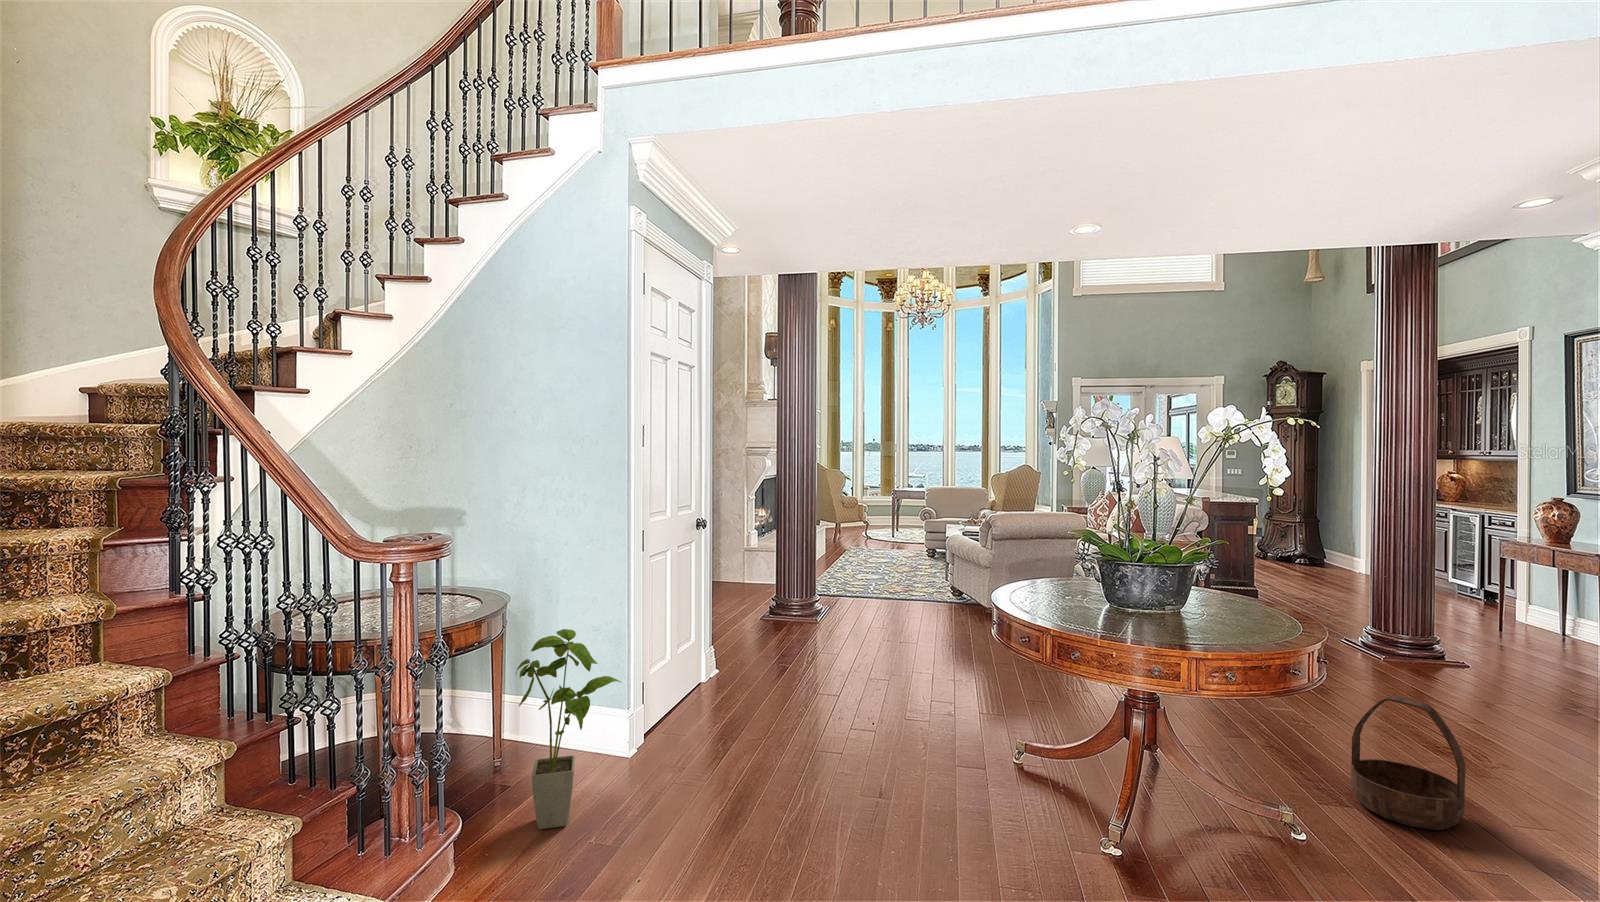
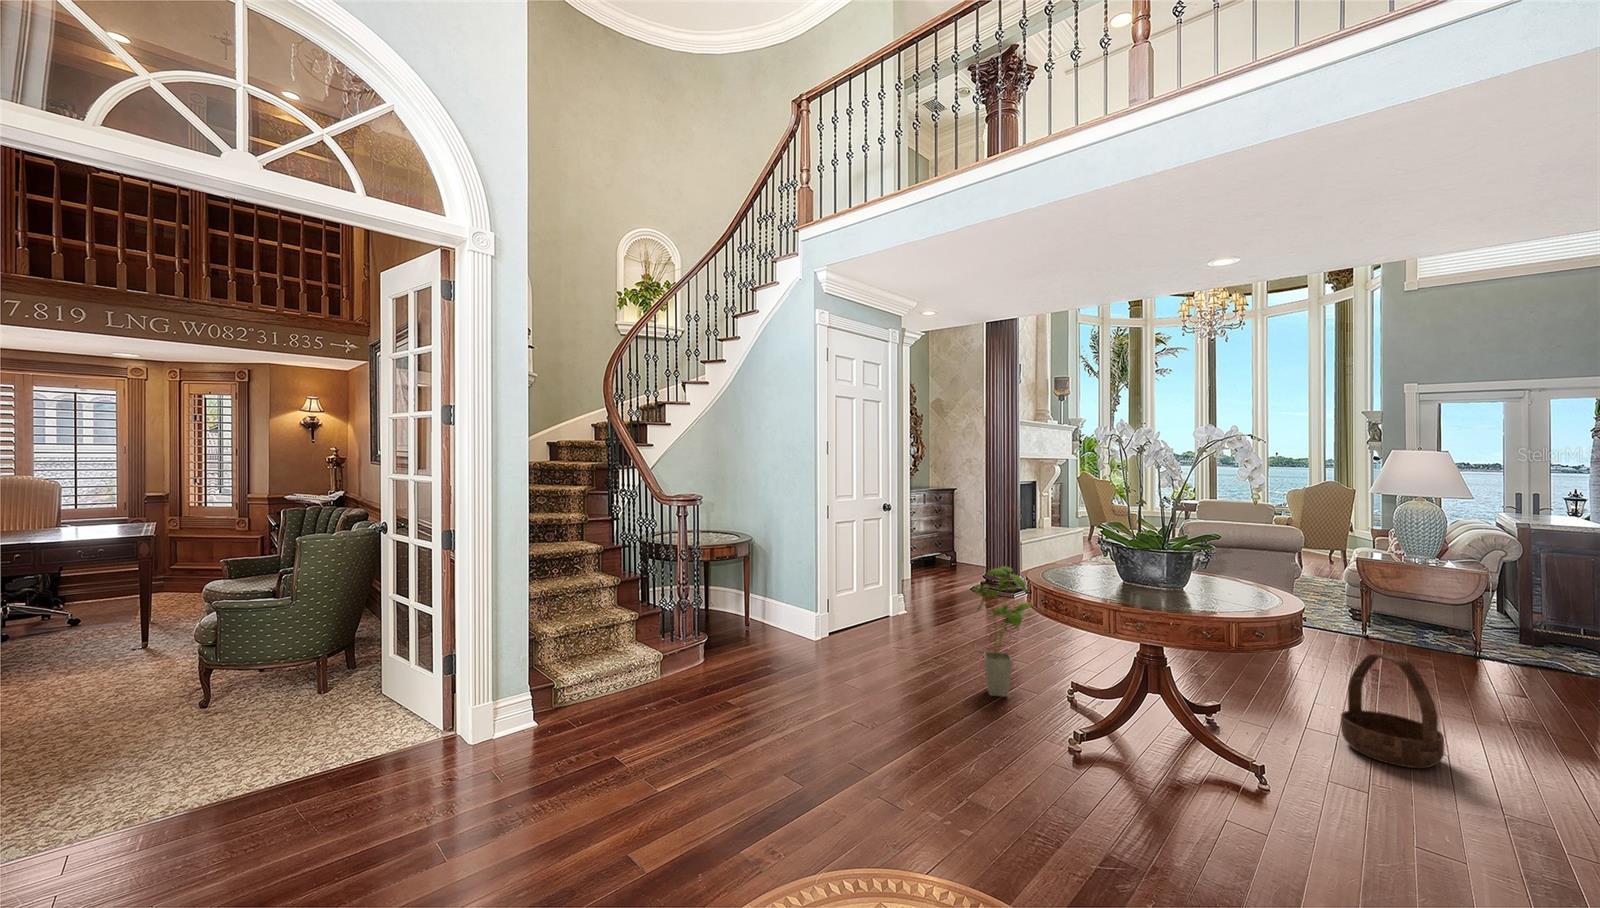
house plant: present [516,629,621,829] -> present [973,566,1031,697]

